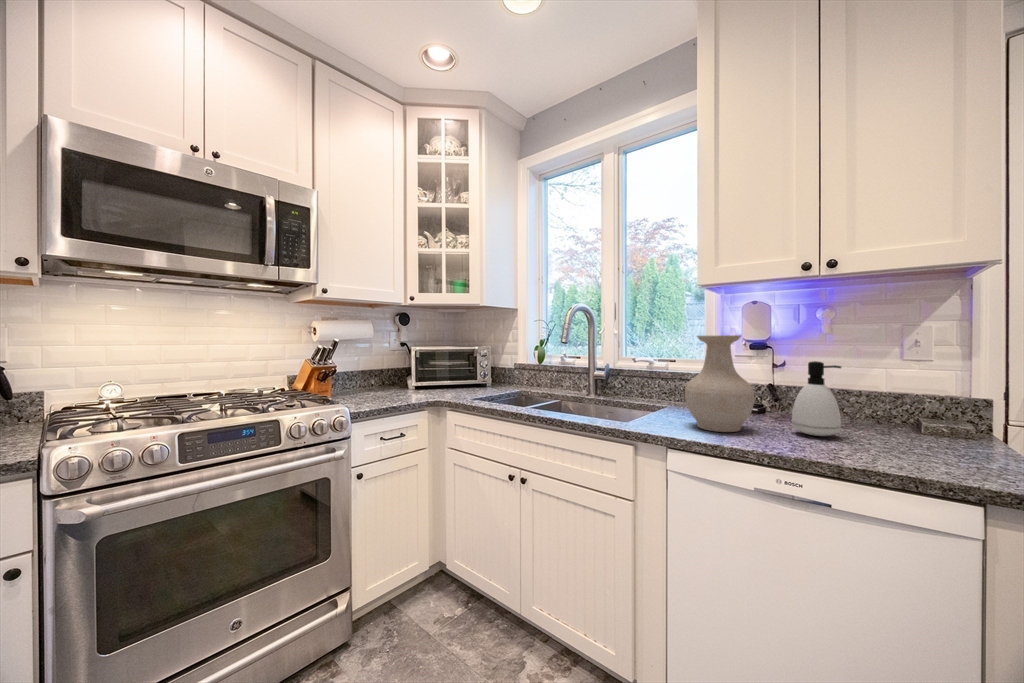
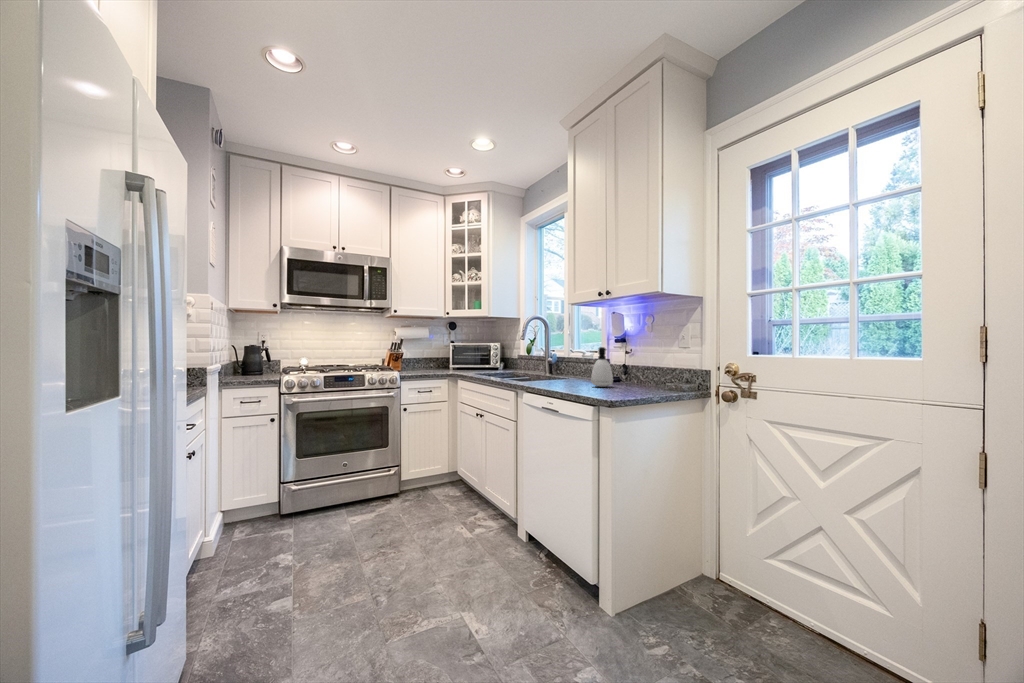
vase: present [685,335,754,432] -> none [547,334,580,385]

